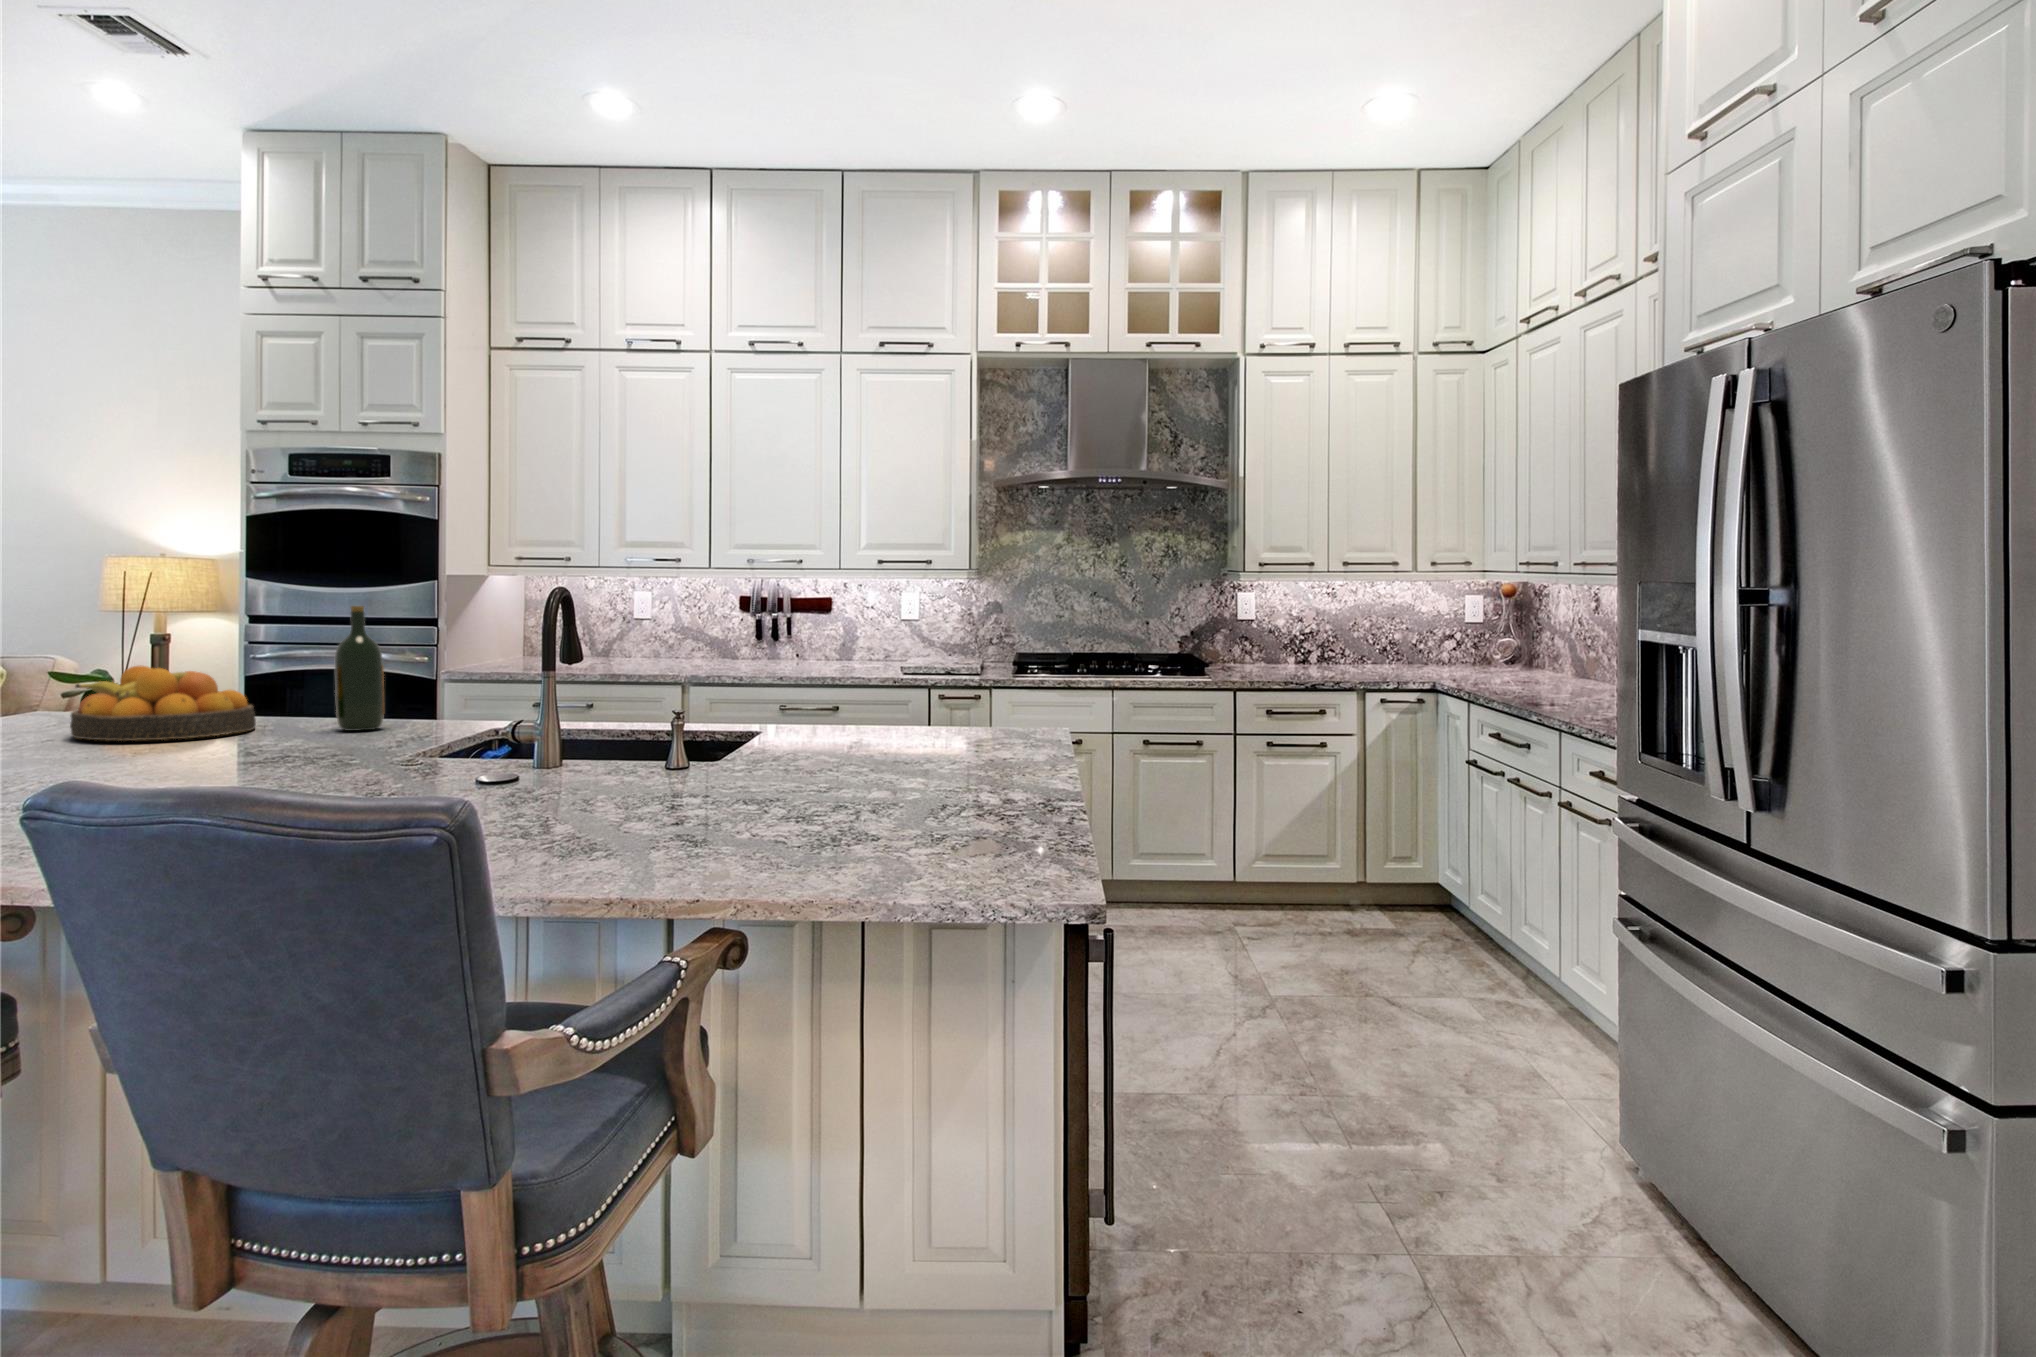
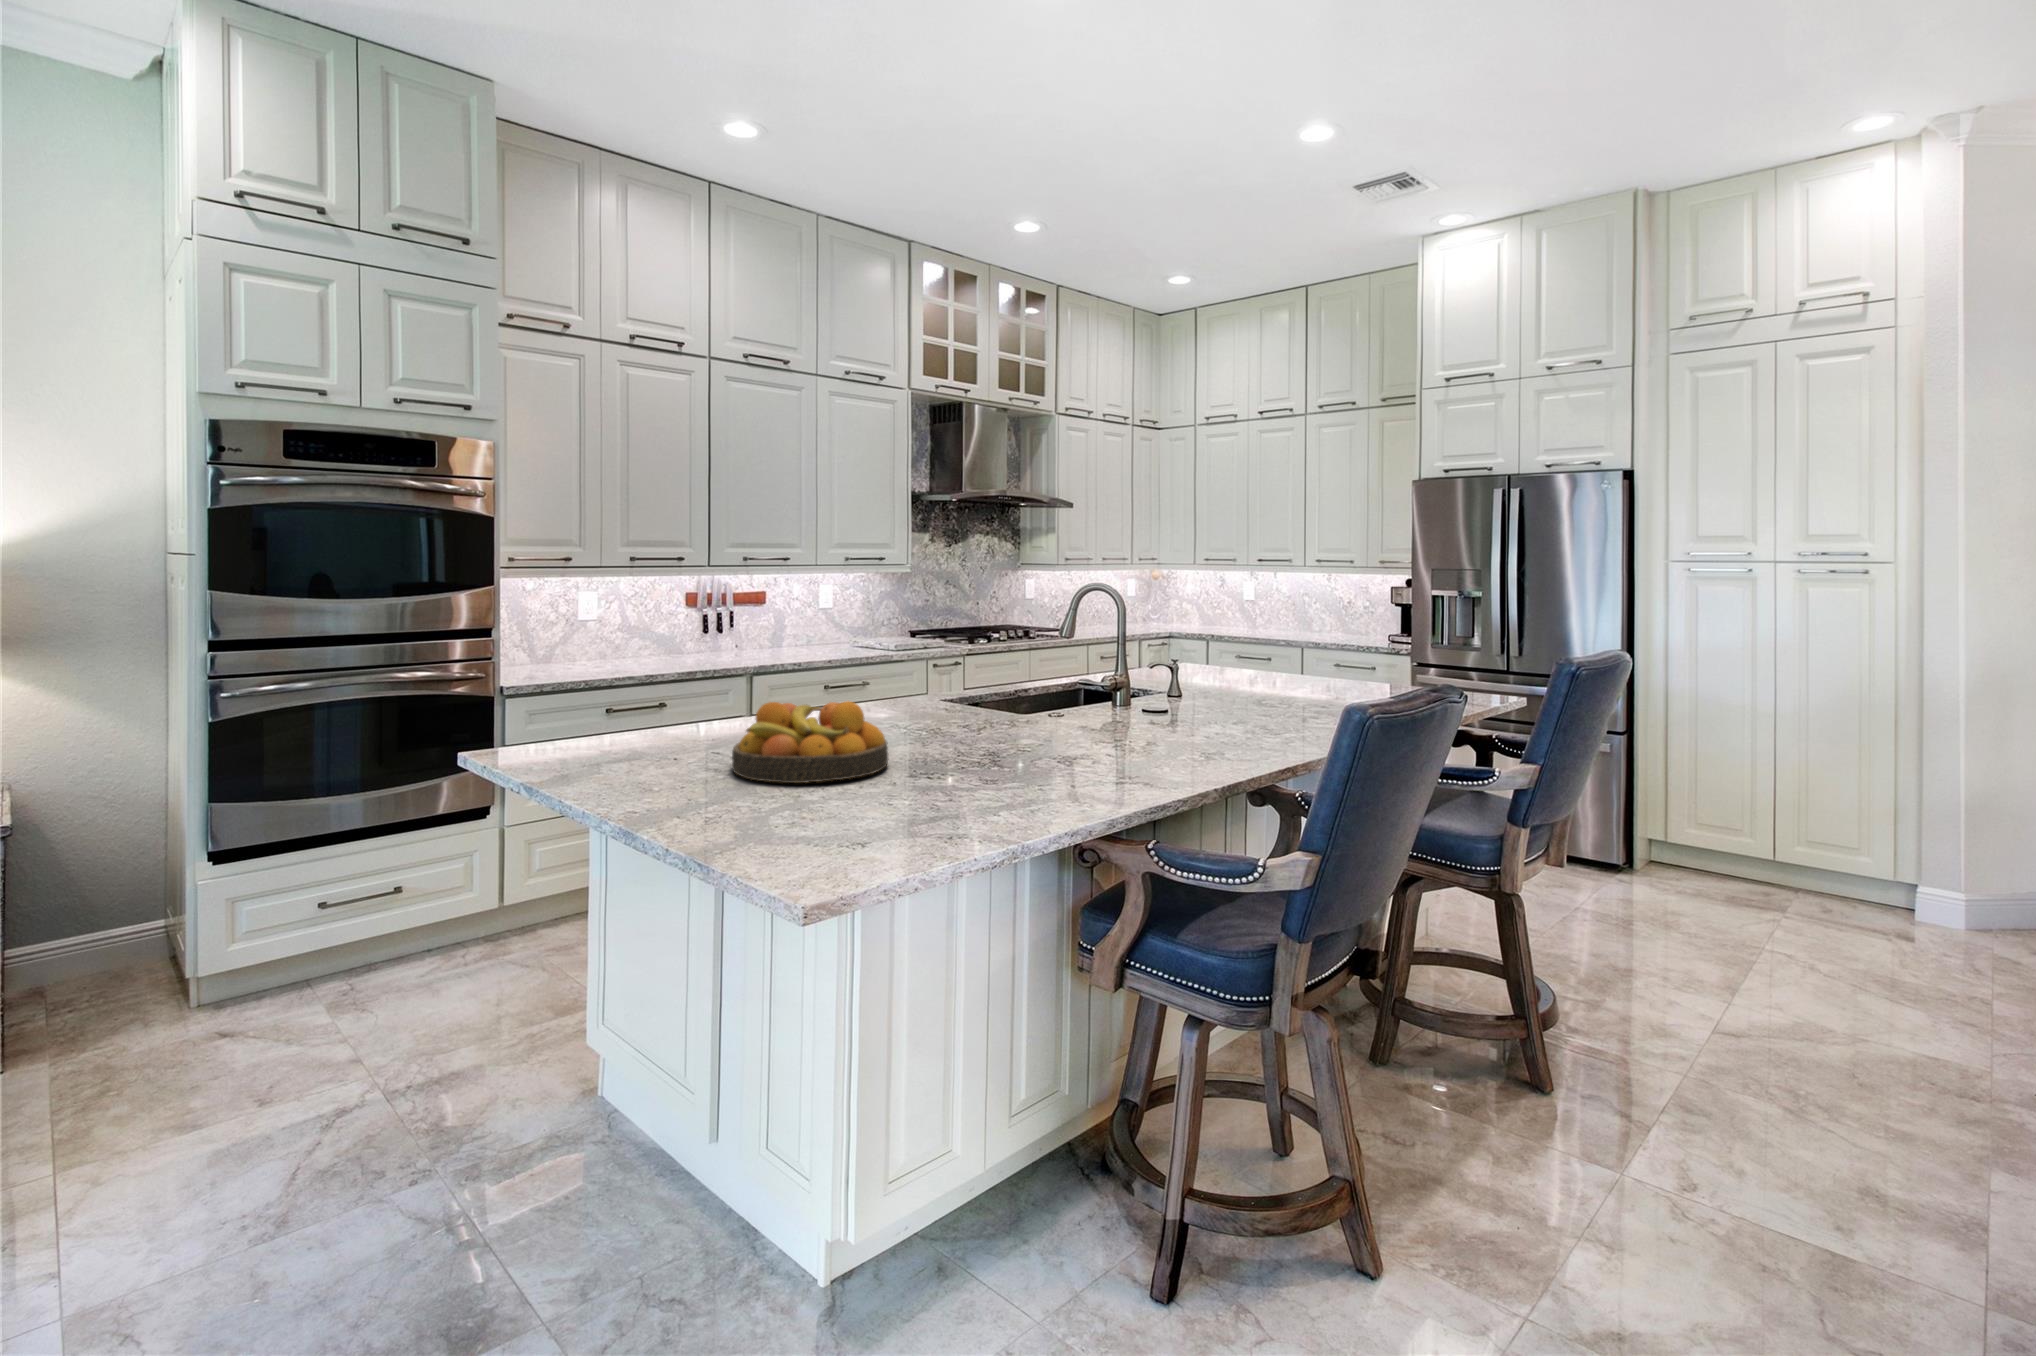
wine bottle: present [335,606,384,731] -> none [899,627,938,743]

